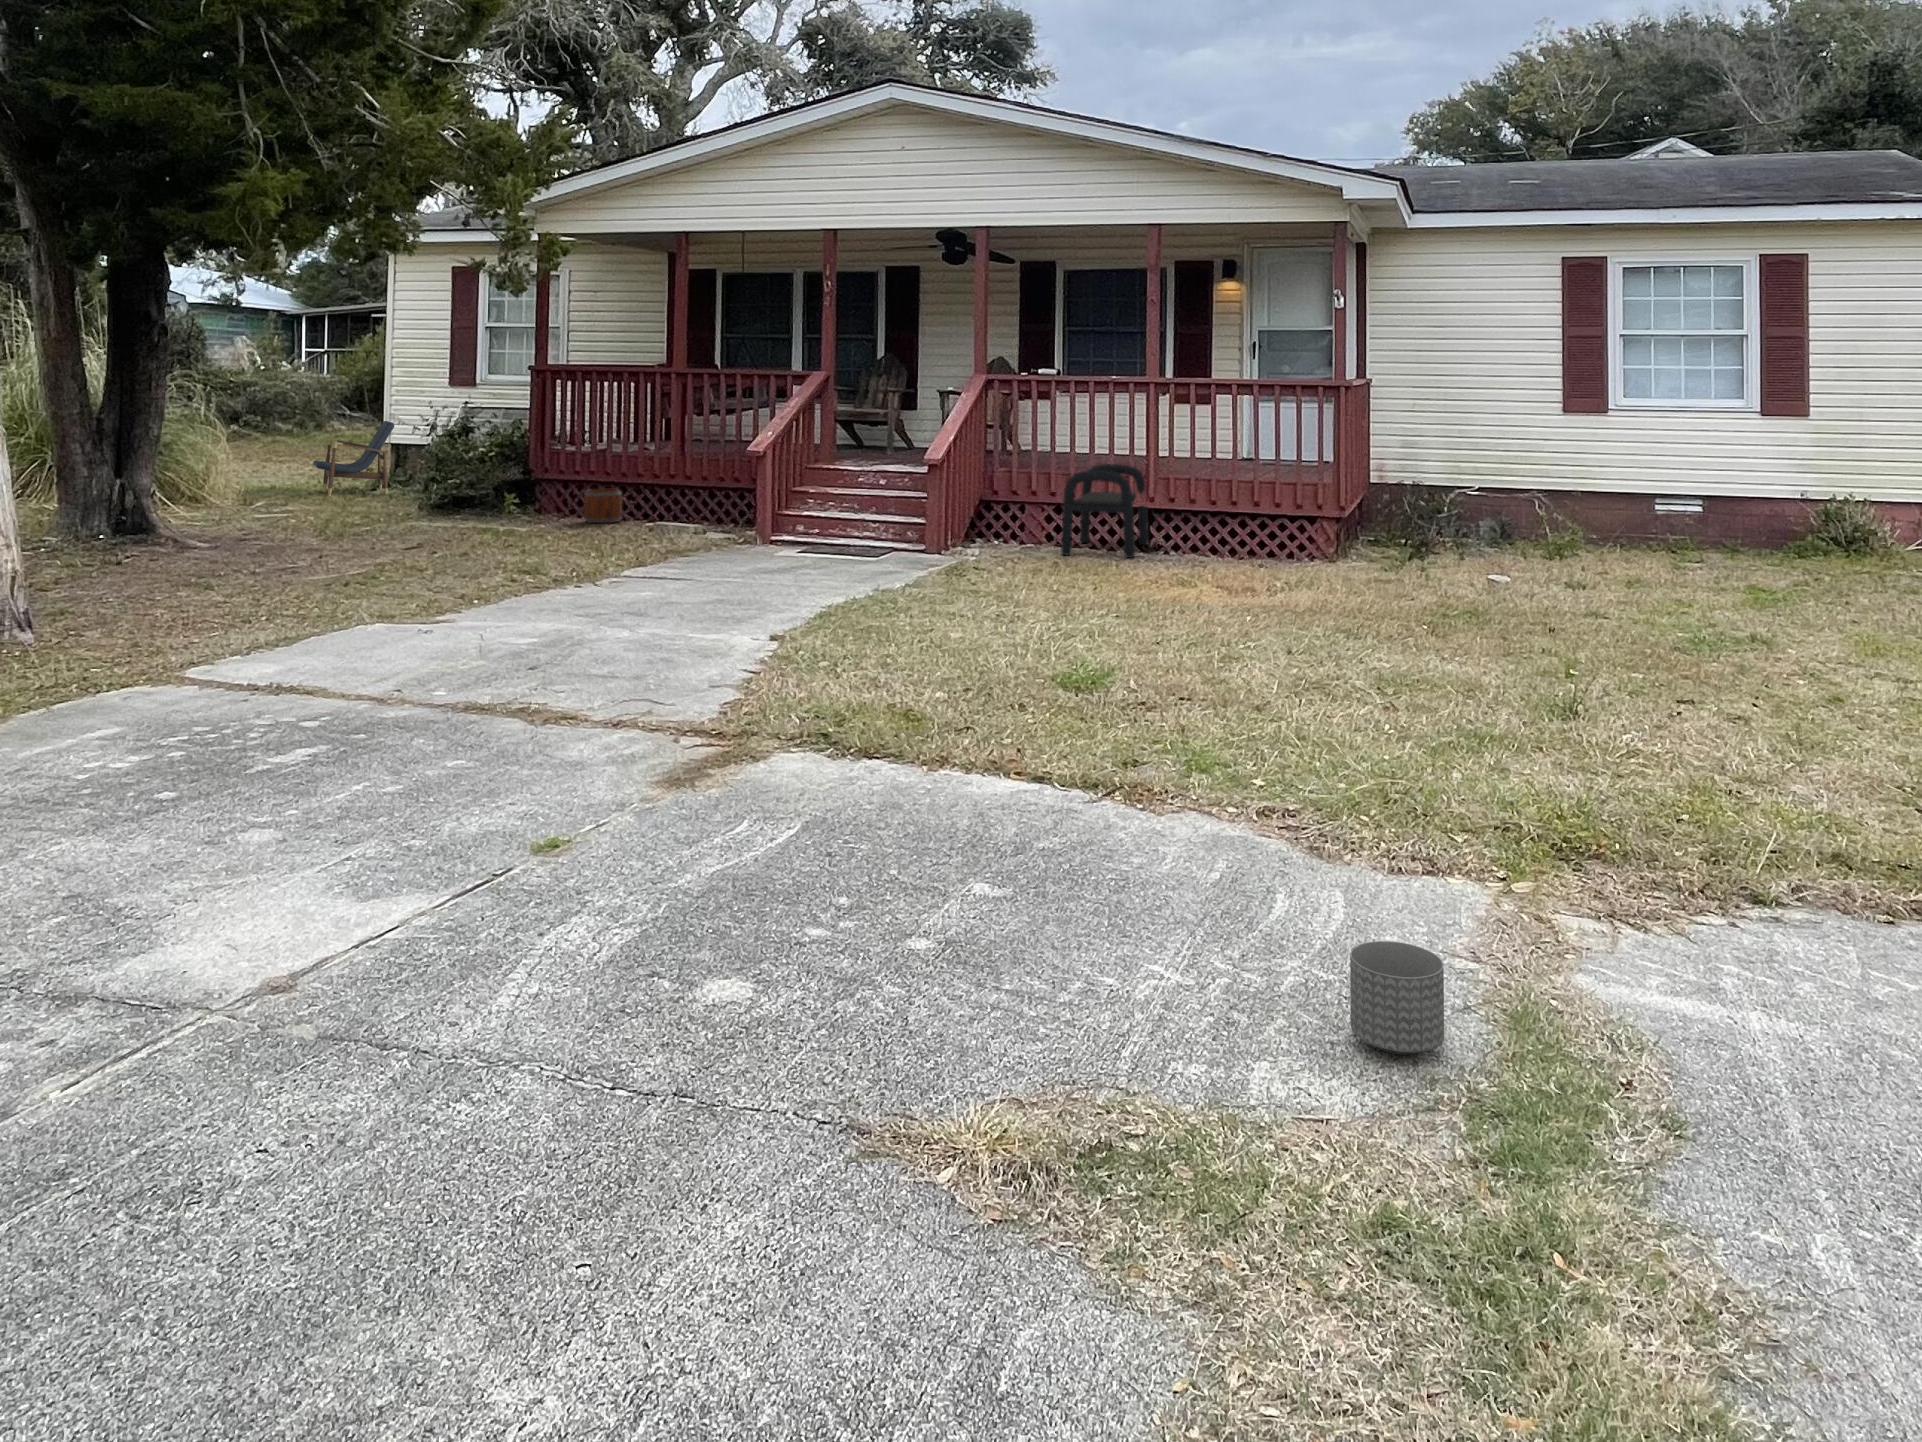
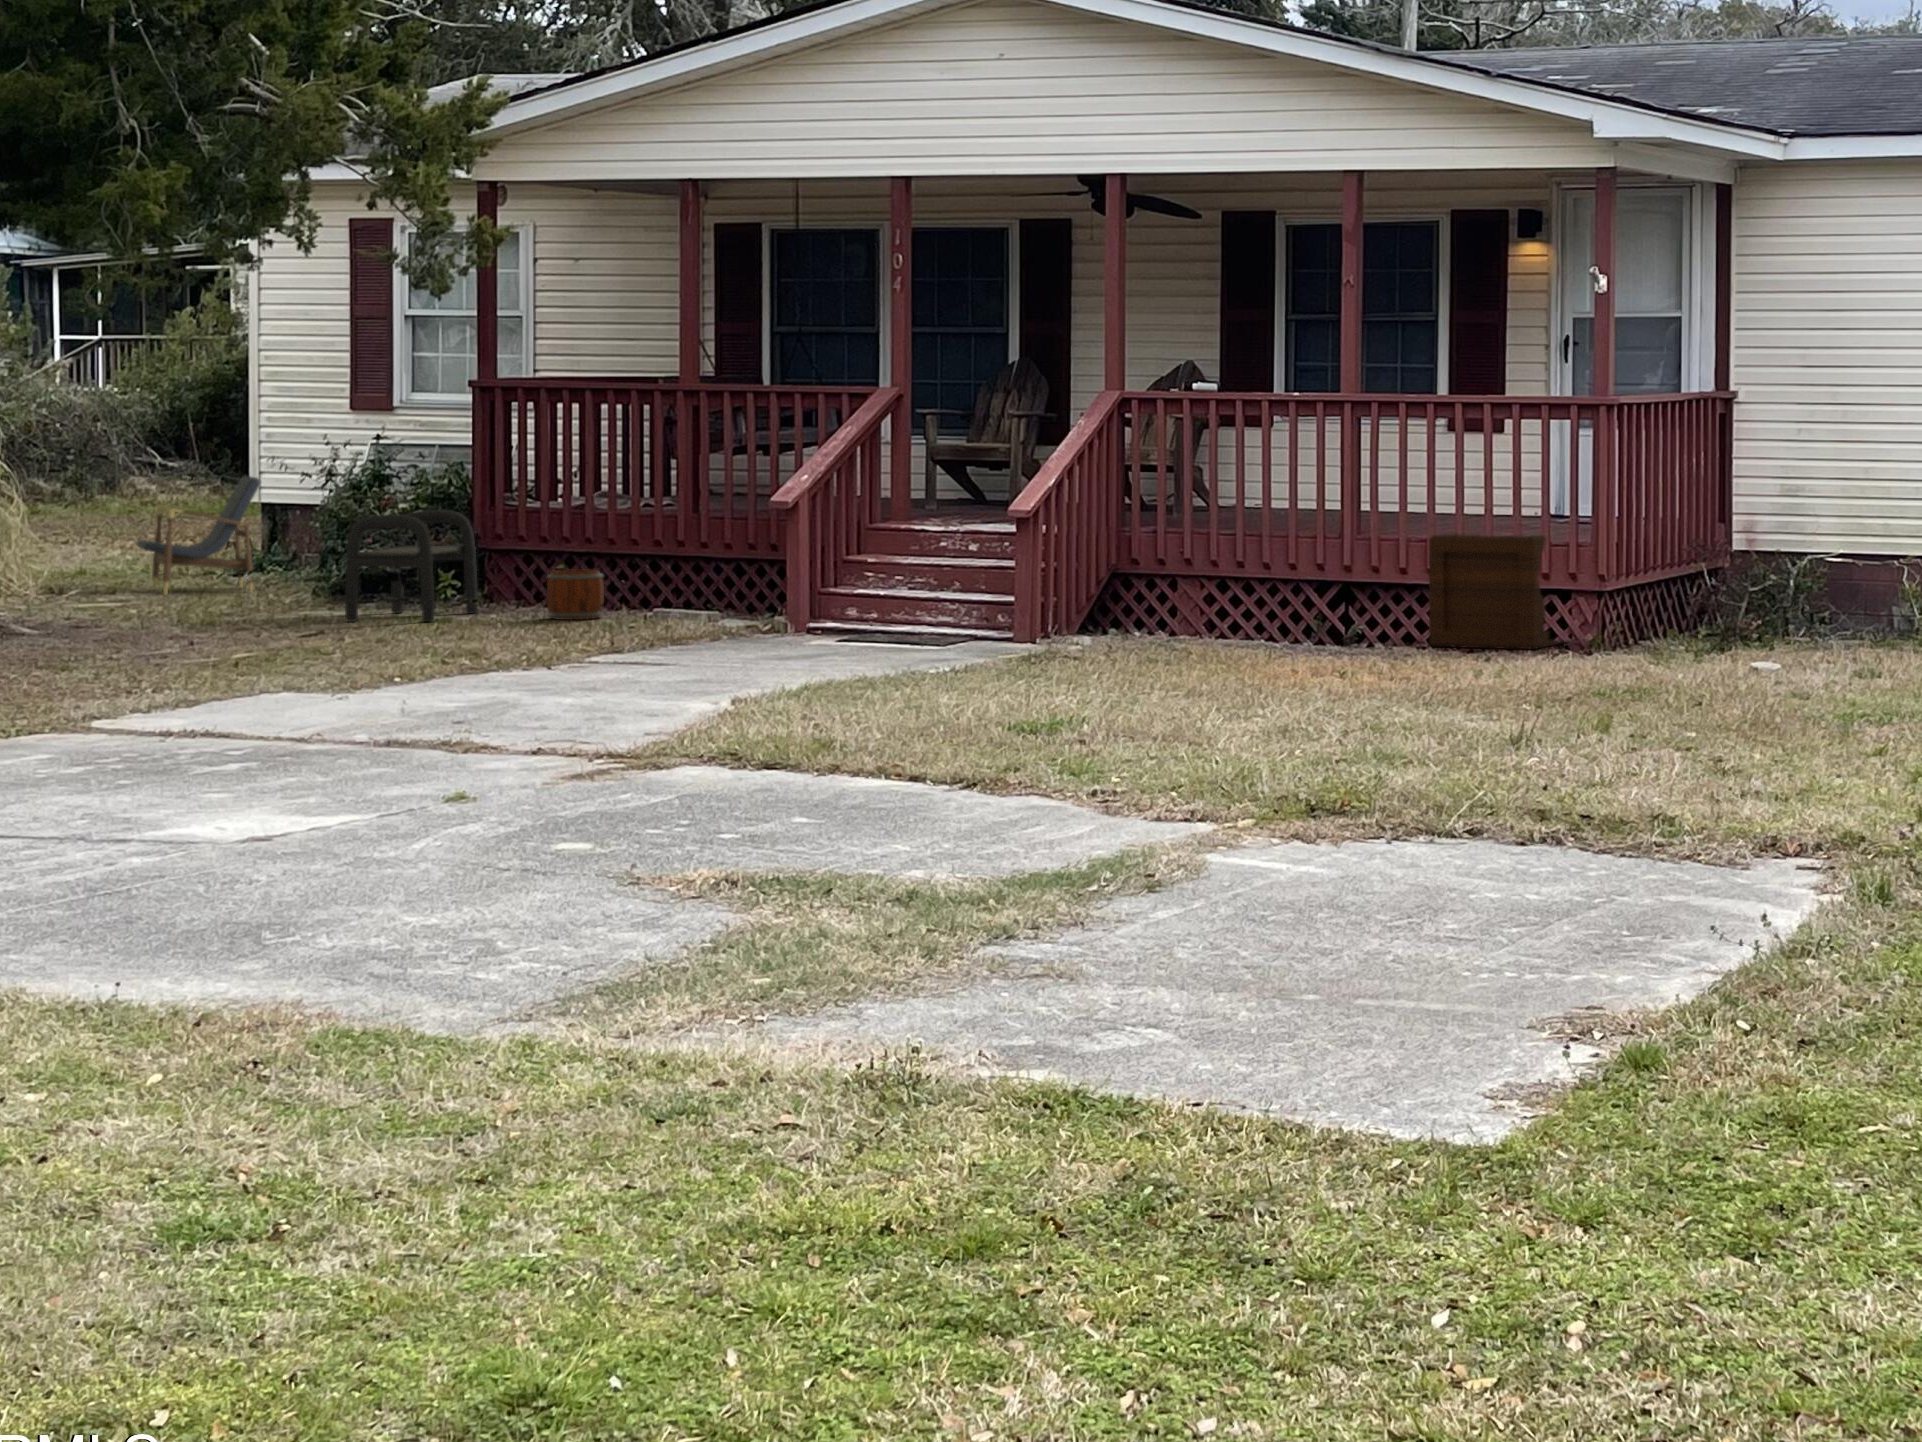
bench: present [1061,464,1149,558] -> present [345,510,478,622]
wooden crate: none [1231,473,1318,561] -> present [1429,534,1567,650]
planter: present [1350,941,1444,1055] -> none [925,761,982,819]

